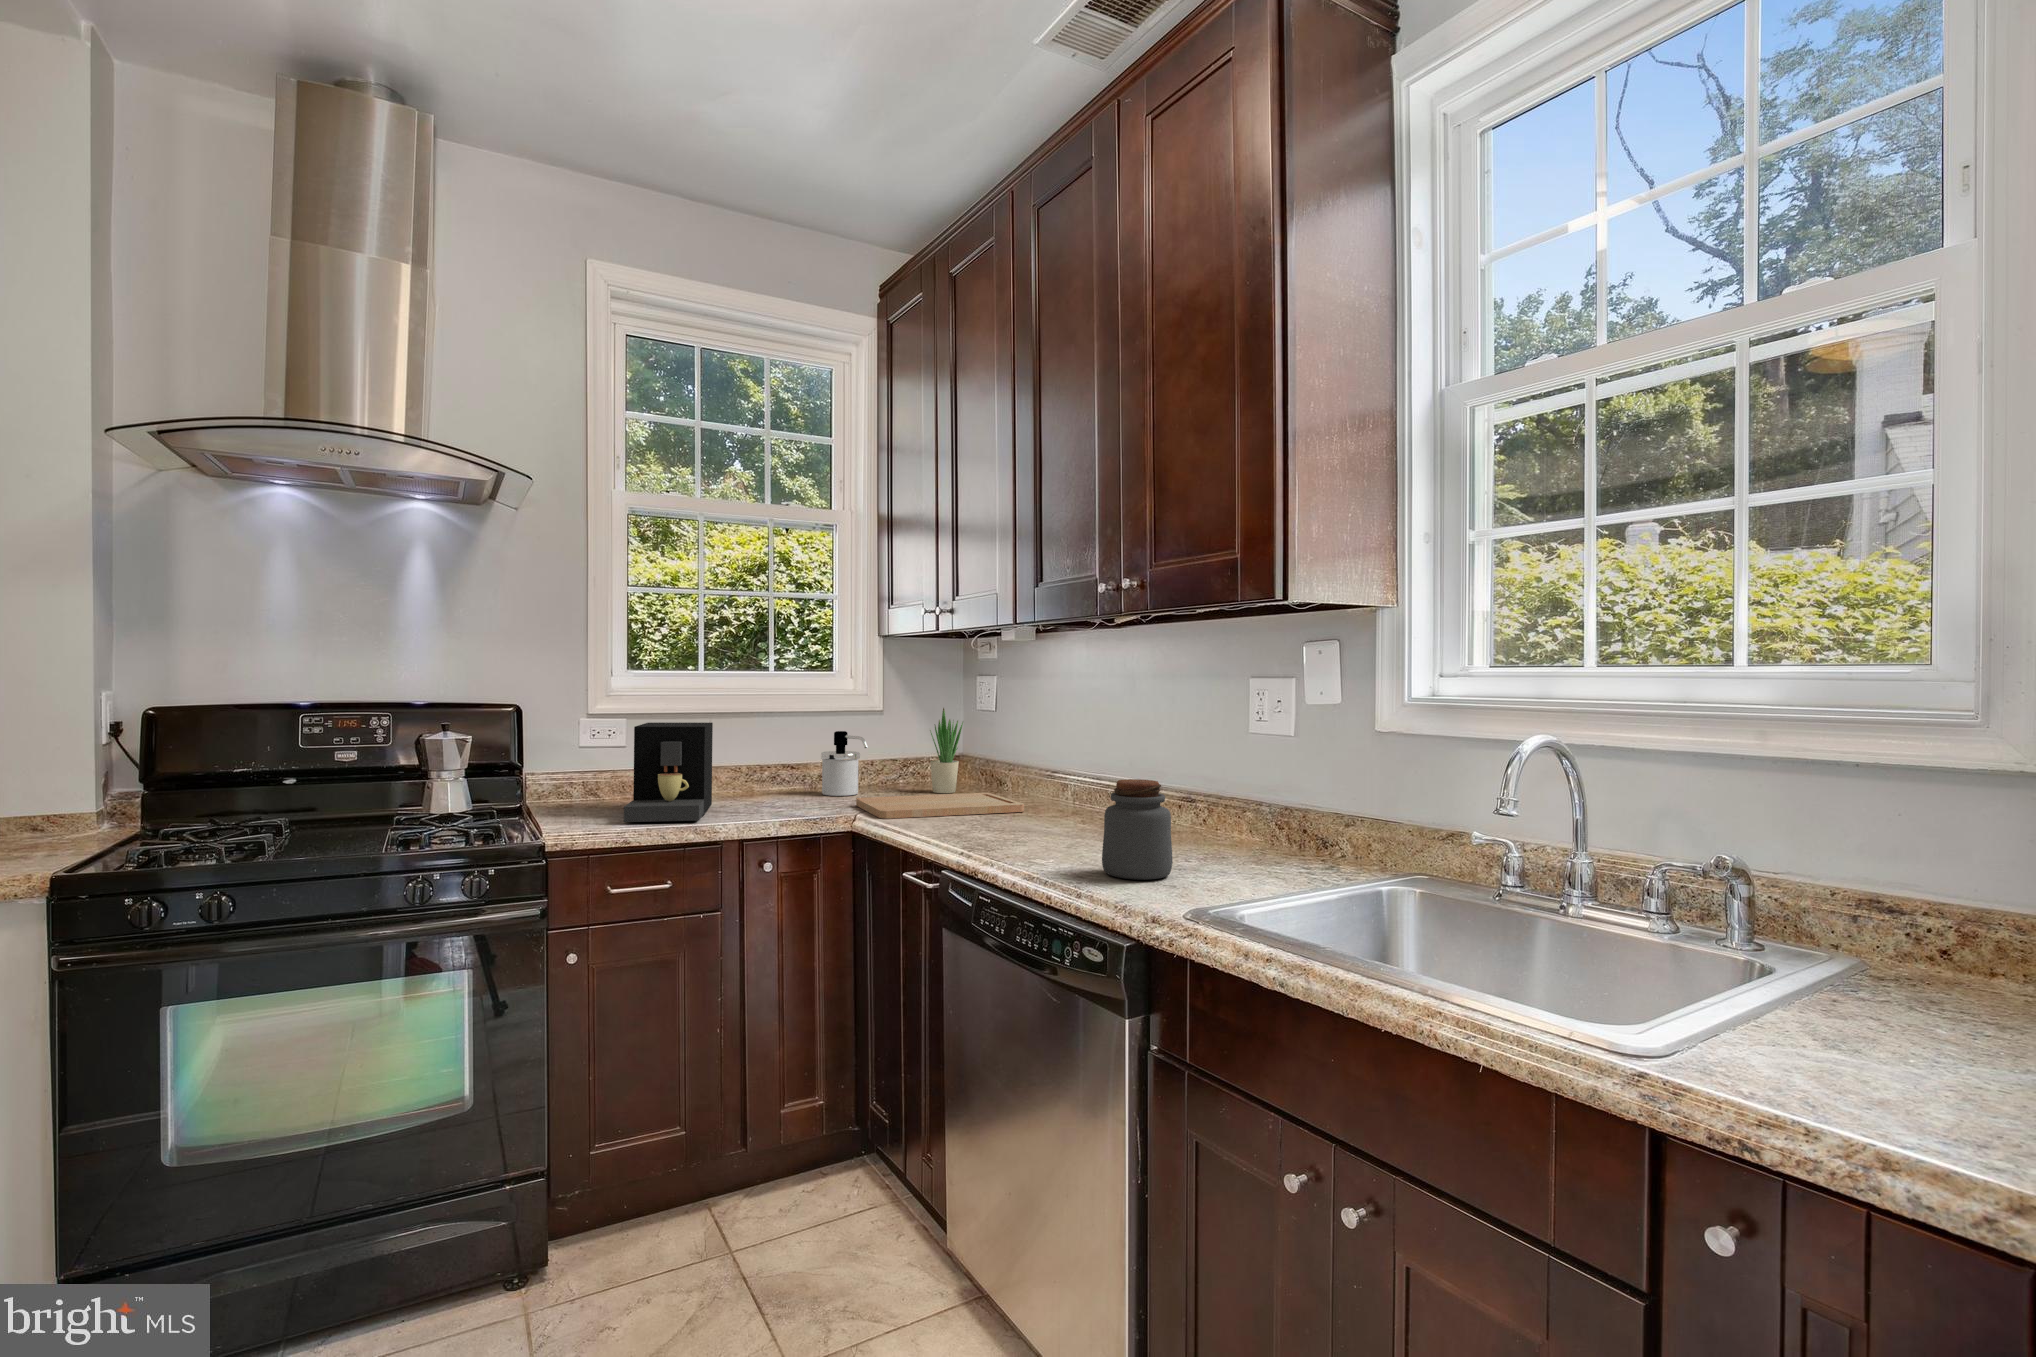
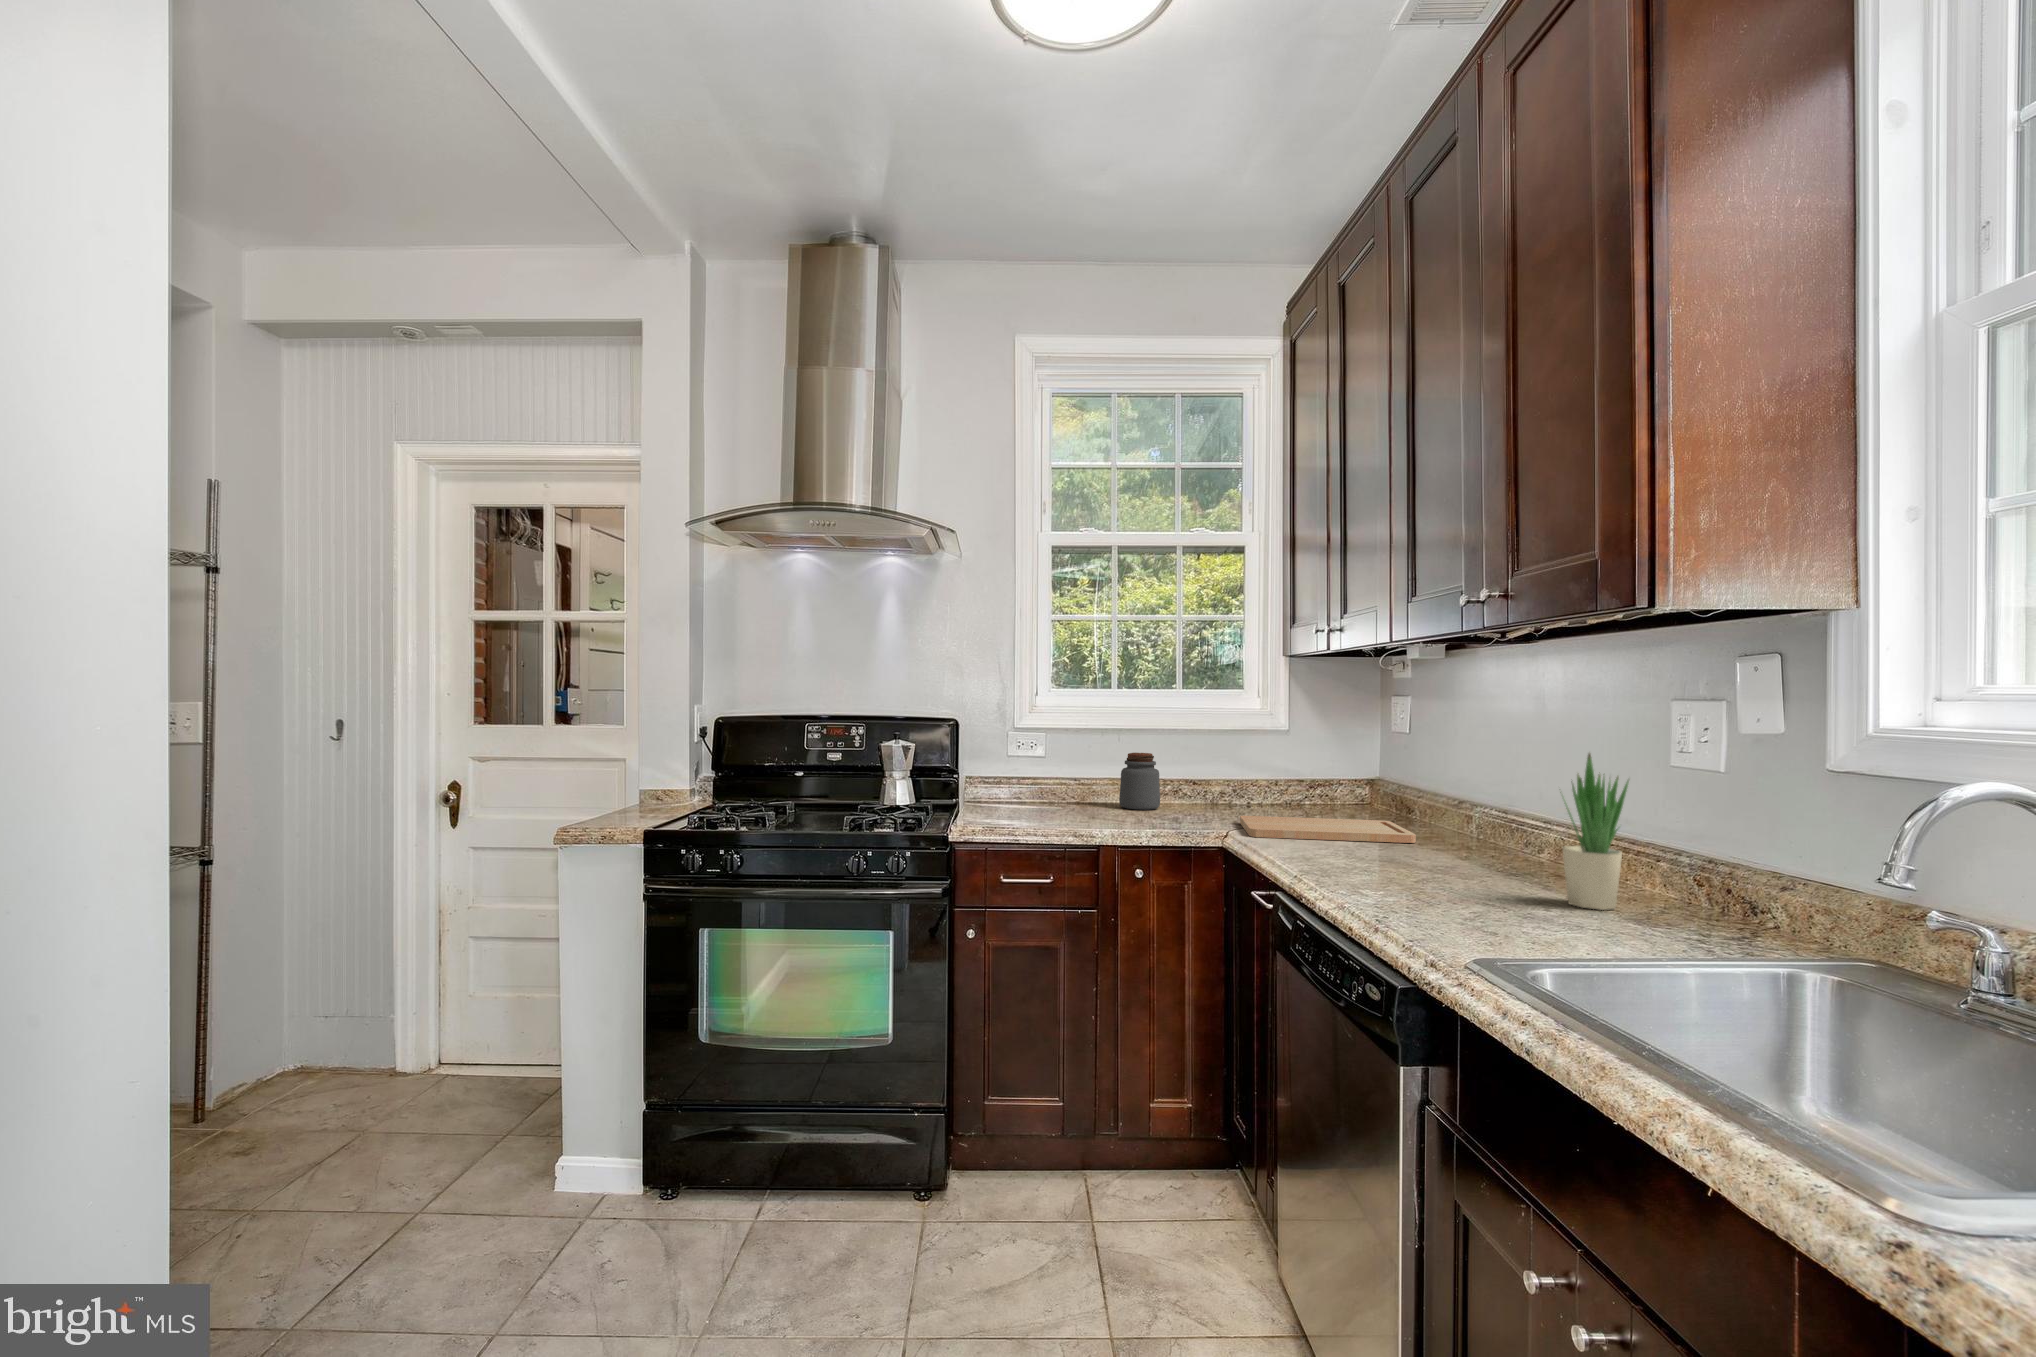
potted plant: present [930,708,963,793] -> present [1563,753,1629,910]
coffee maker: present [624,722,713,822] -> none [1020,735,1110,824]
soap dispenser: present [821,731,868,796] -> none [1219,749,1261,814]
jar: present [1102,779,1173,880] -> present [1119,753,1160,810]

